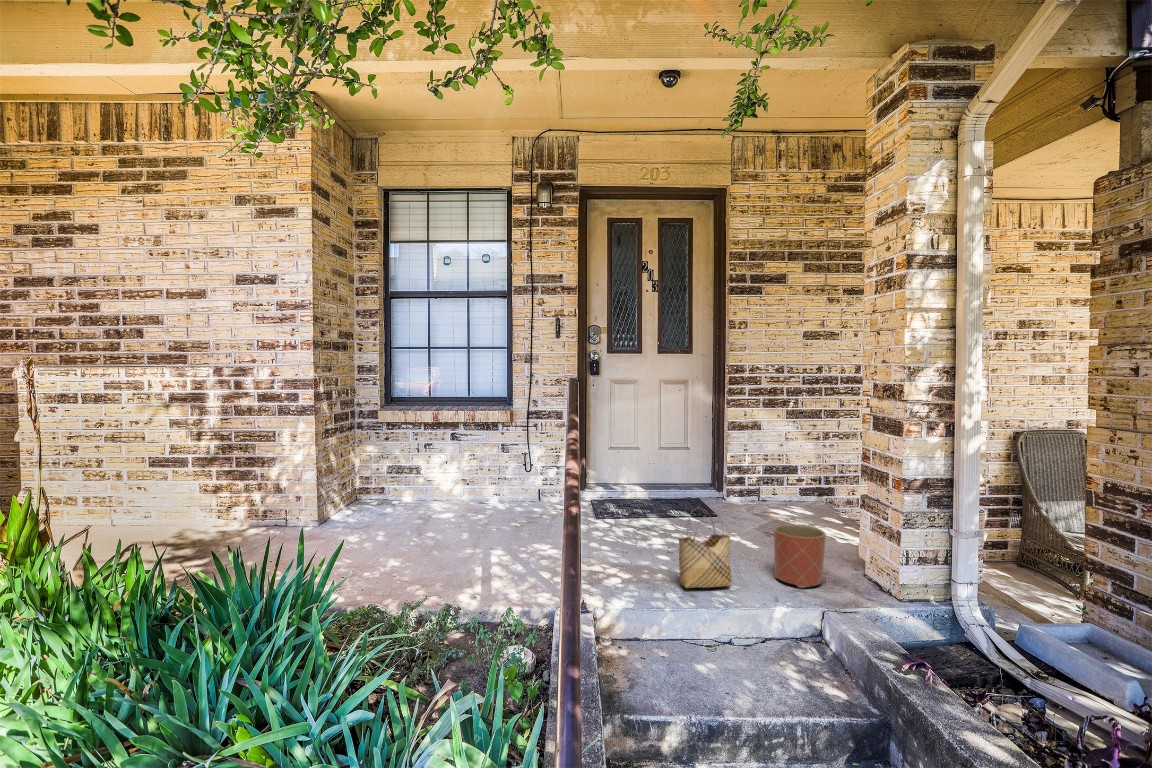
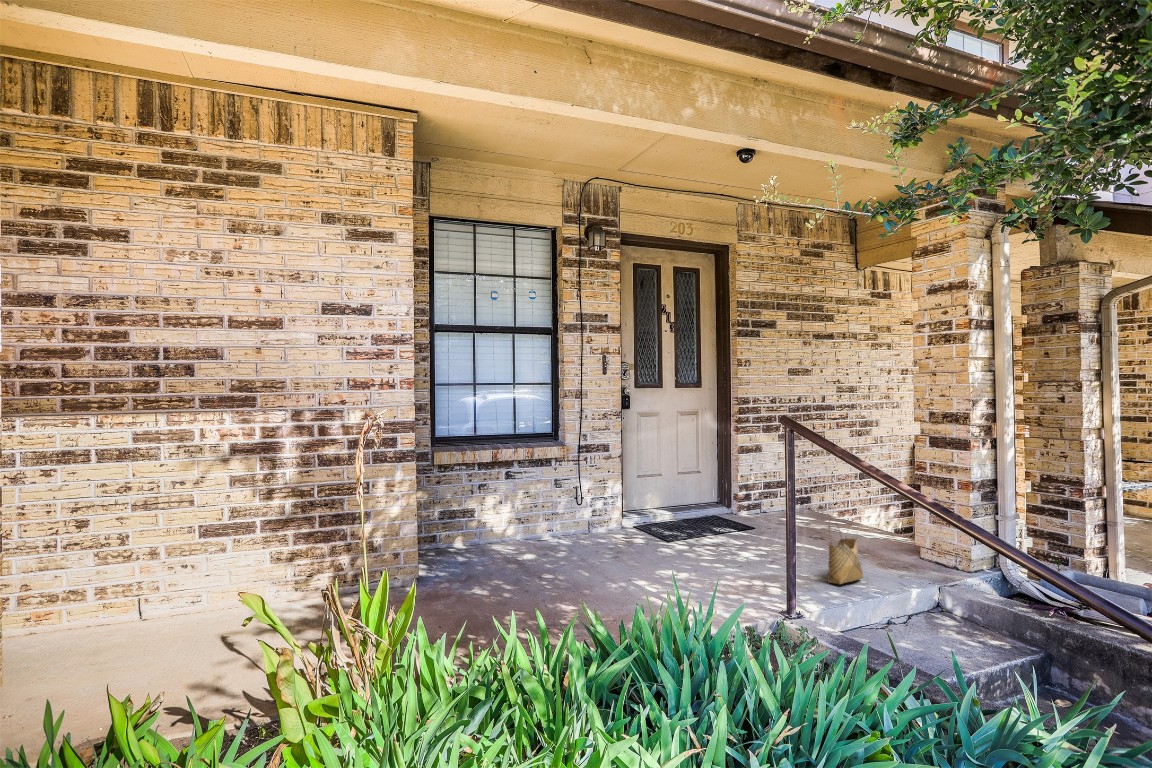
planter: present [774,524,826,588] -> none [868,525,909,573]

